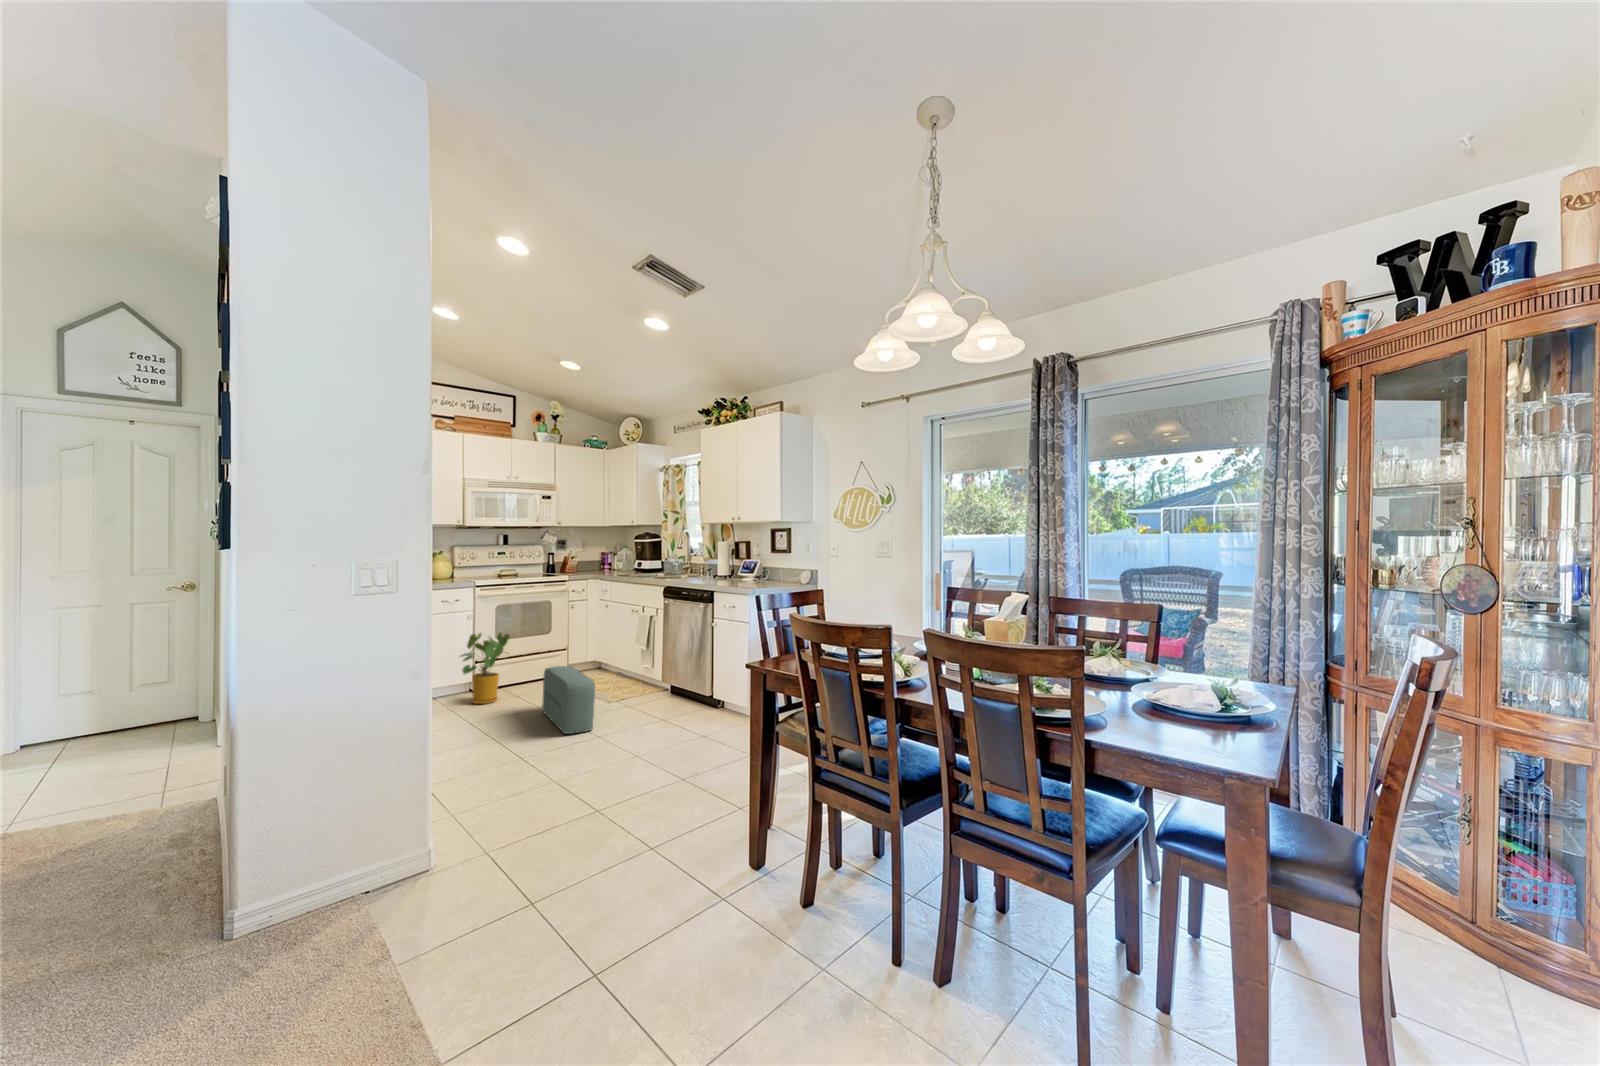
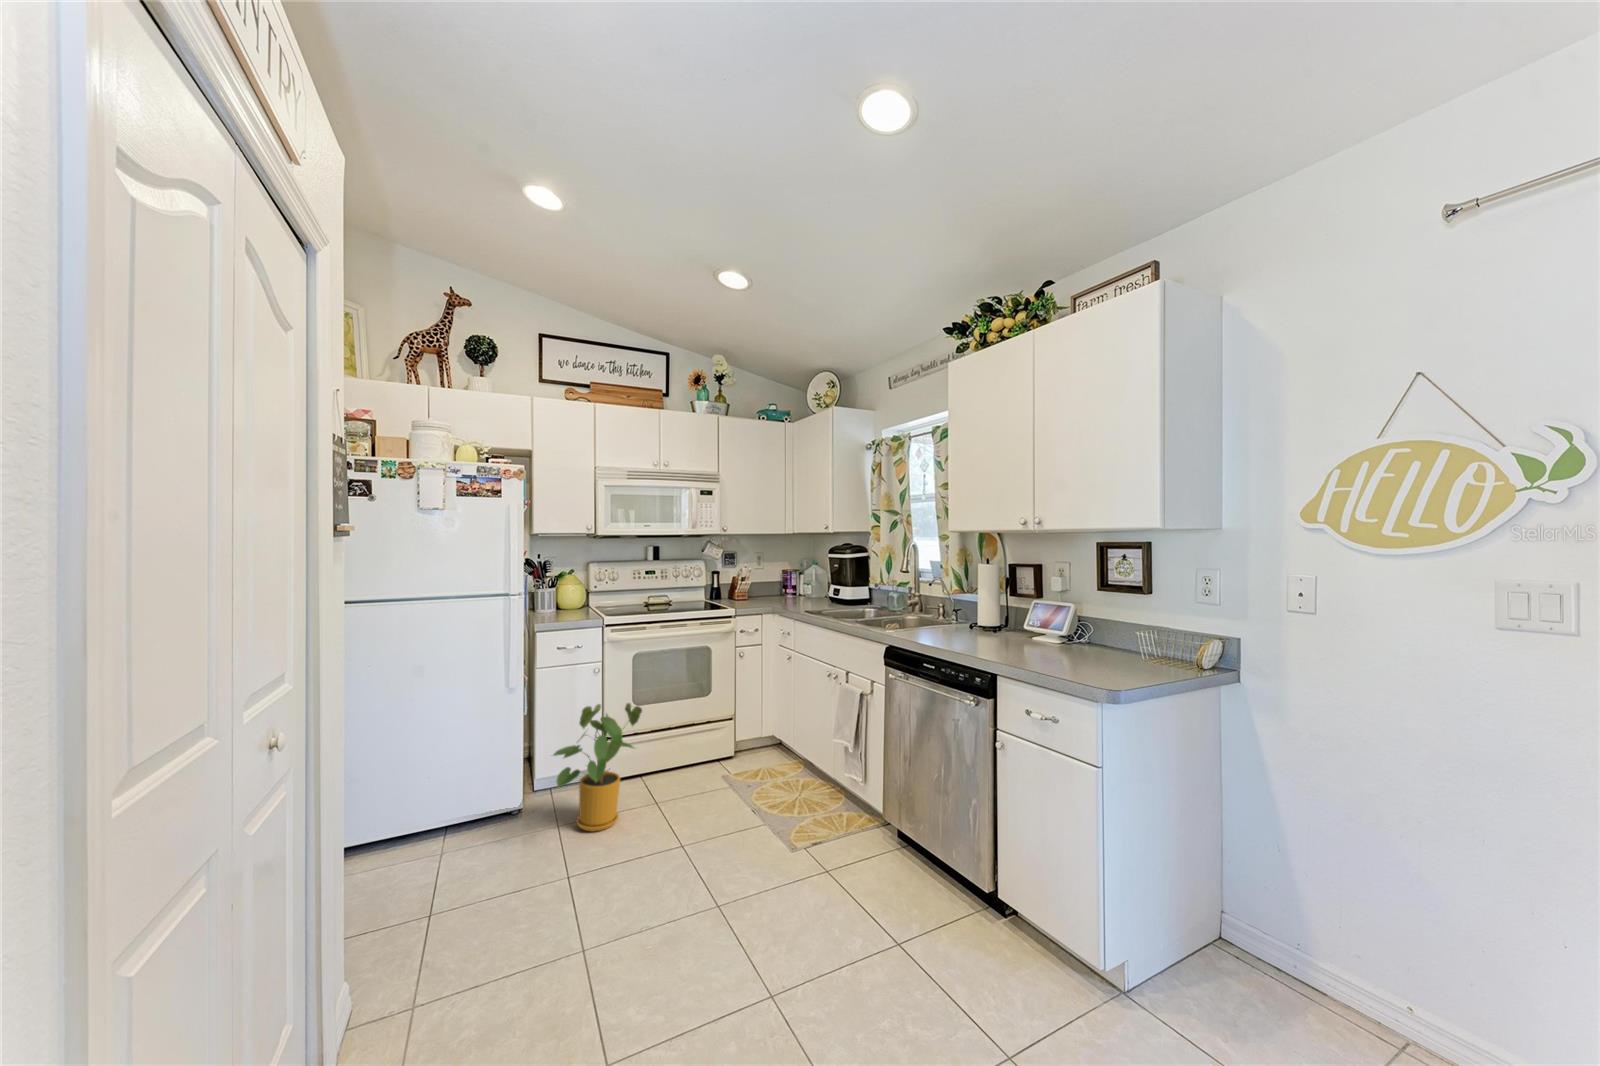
pouf: present [542,666,595,734] -> none [672,796,758,1004]

